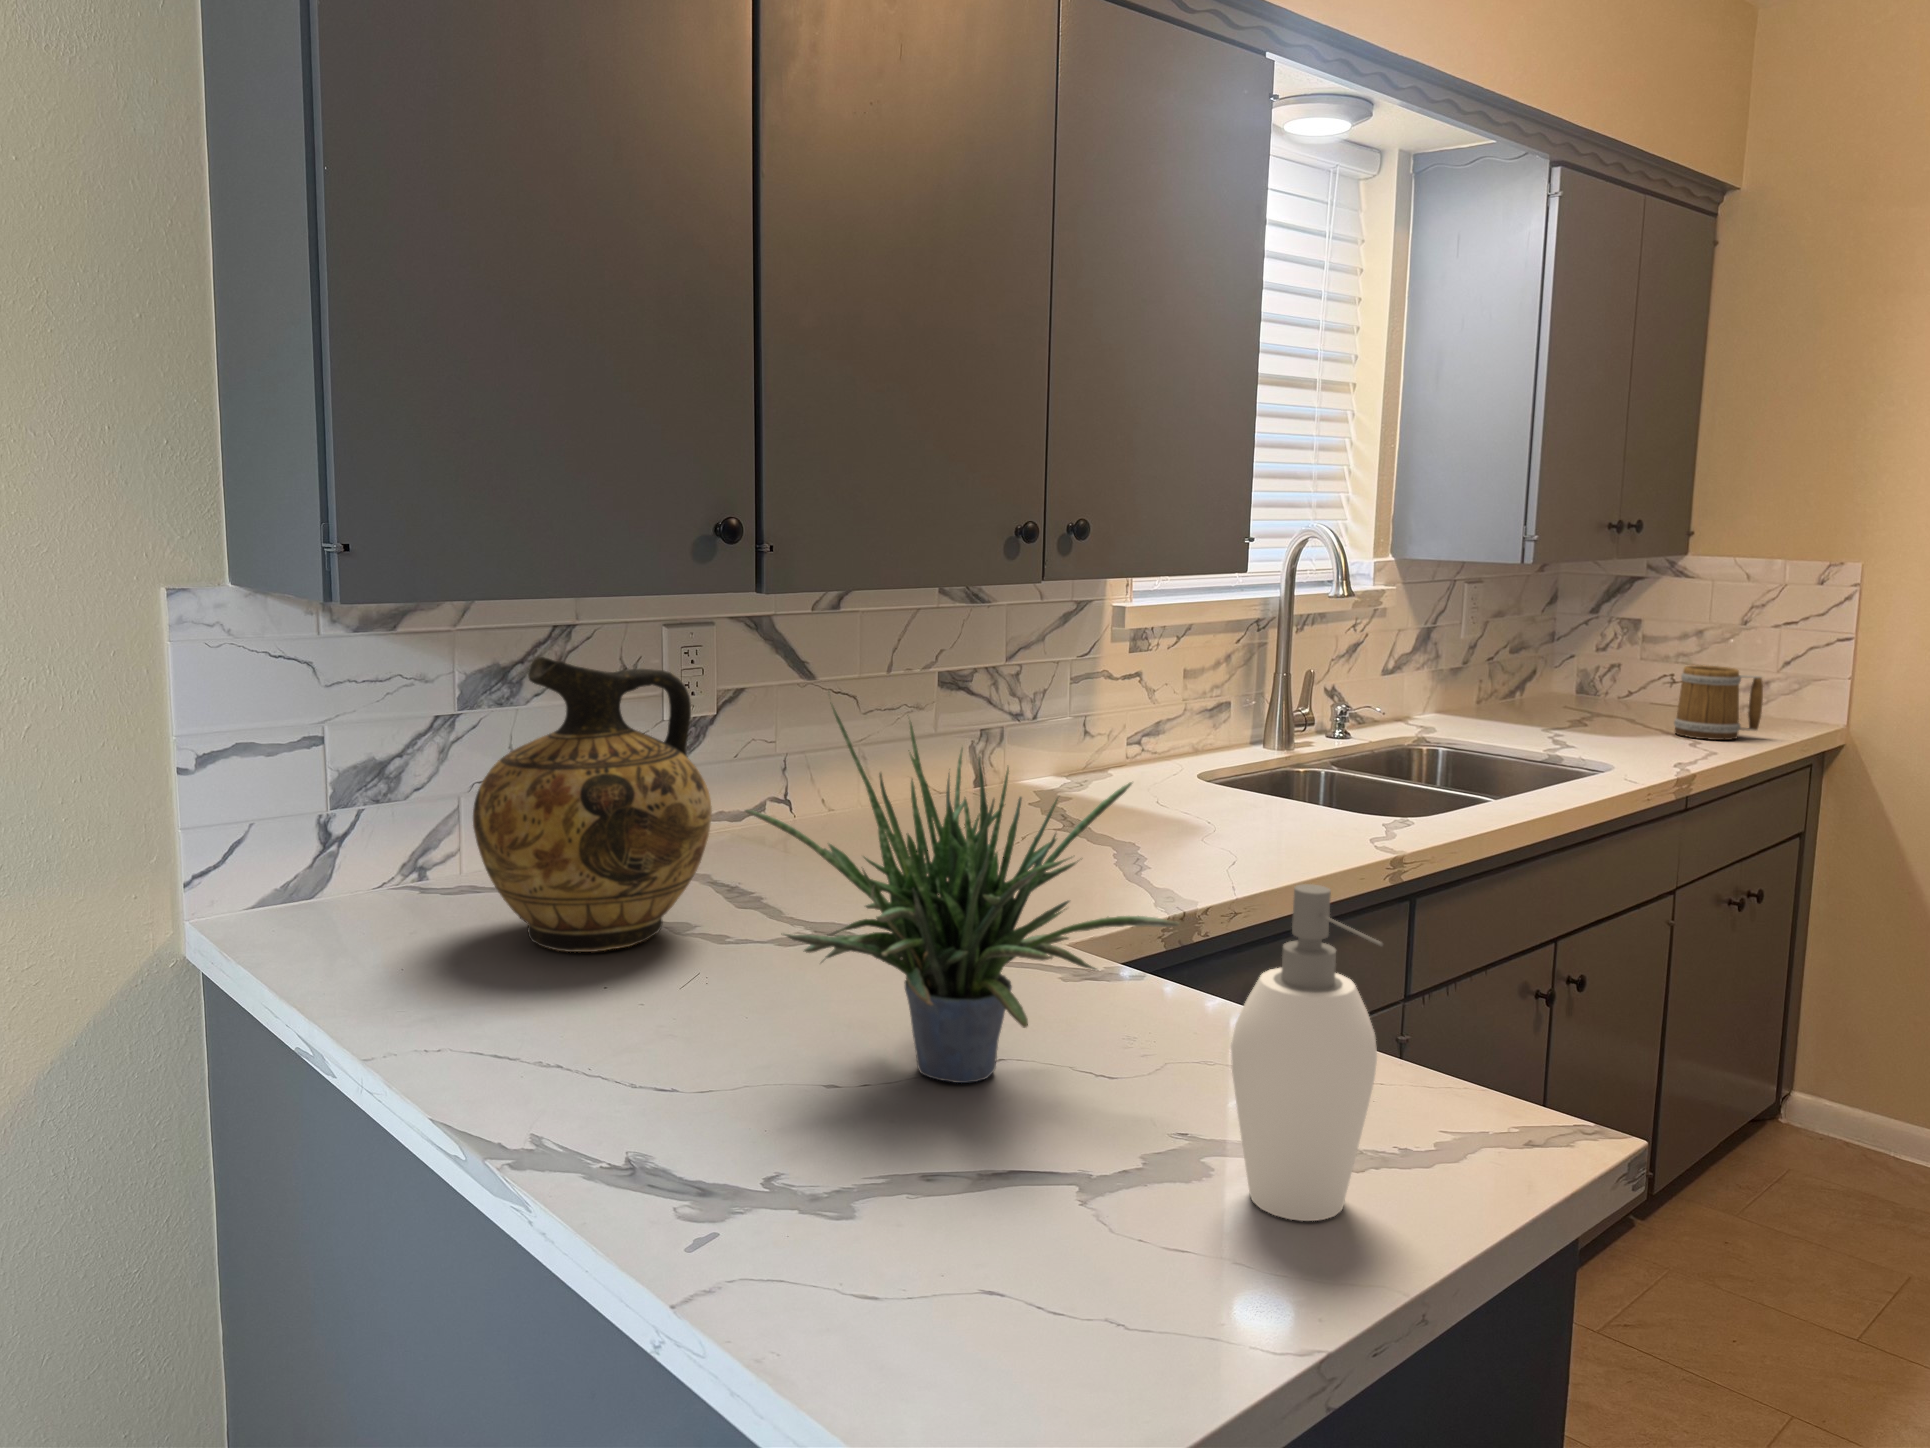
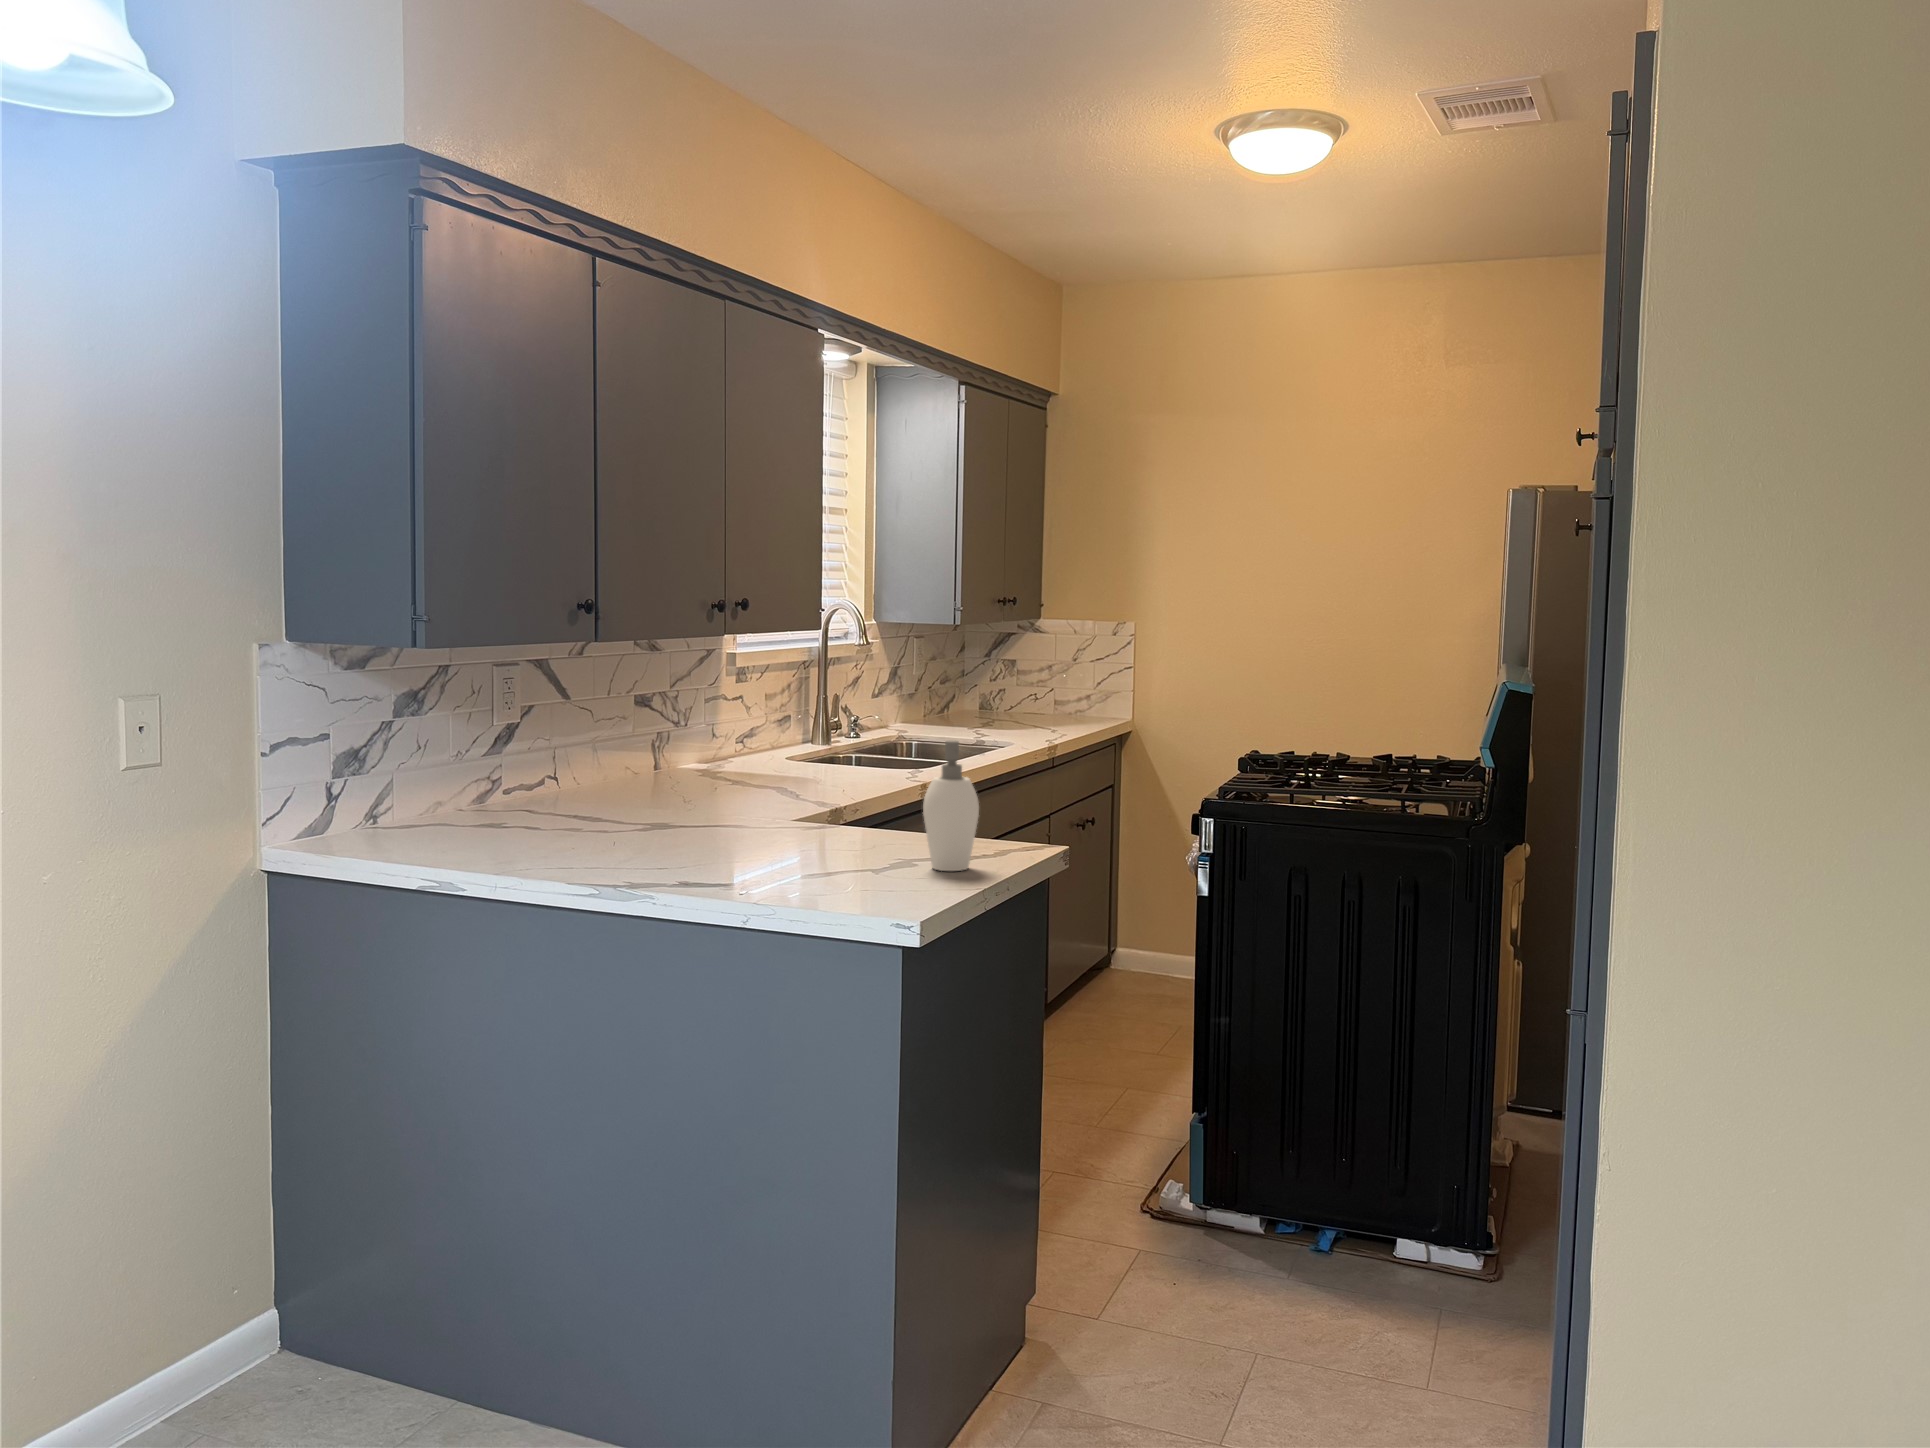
ceramic jug: present [473,657,712,952] -> none [462,677,598,839]
mug: present [1674,665,1763,740] -> none [1042,685,1089,728]
potted plant: present [745,702,1180,1083] -> none [676,678,881,856]

